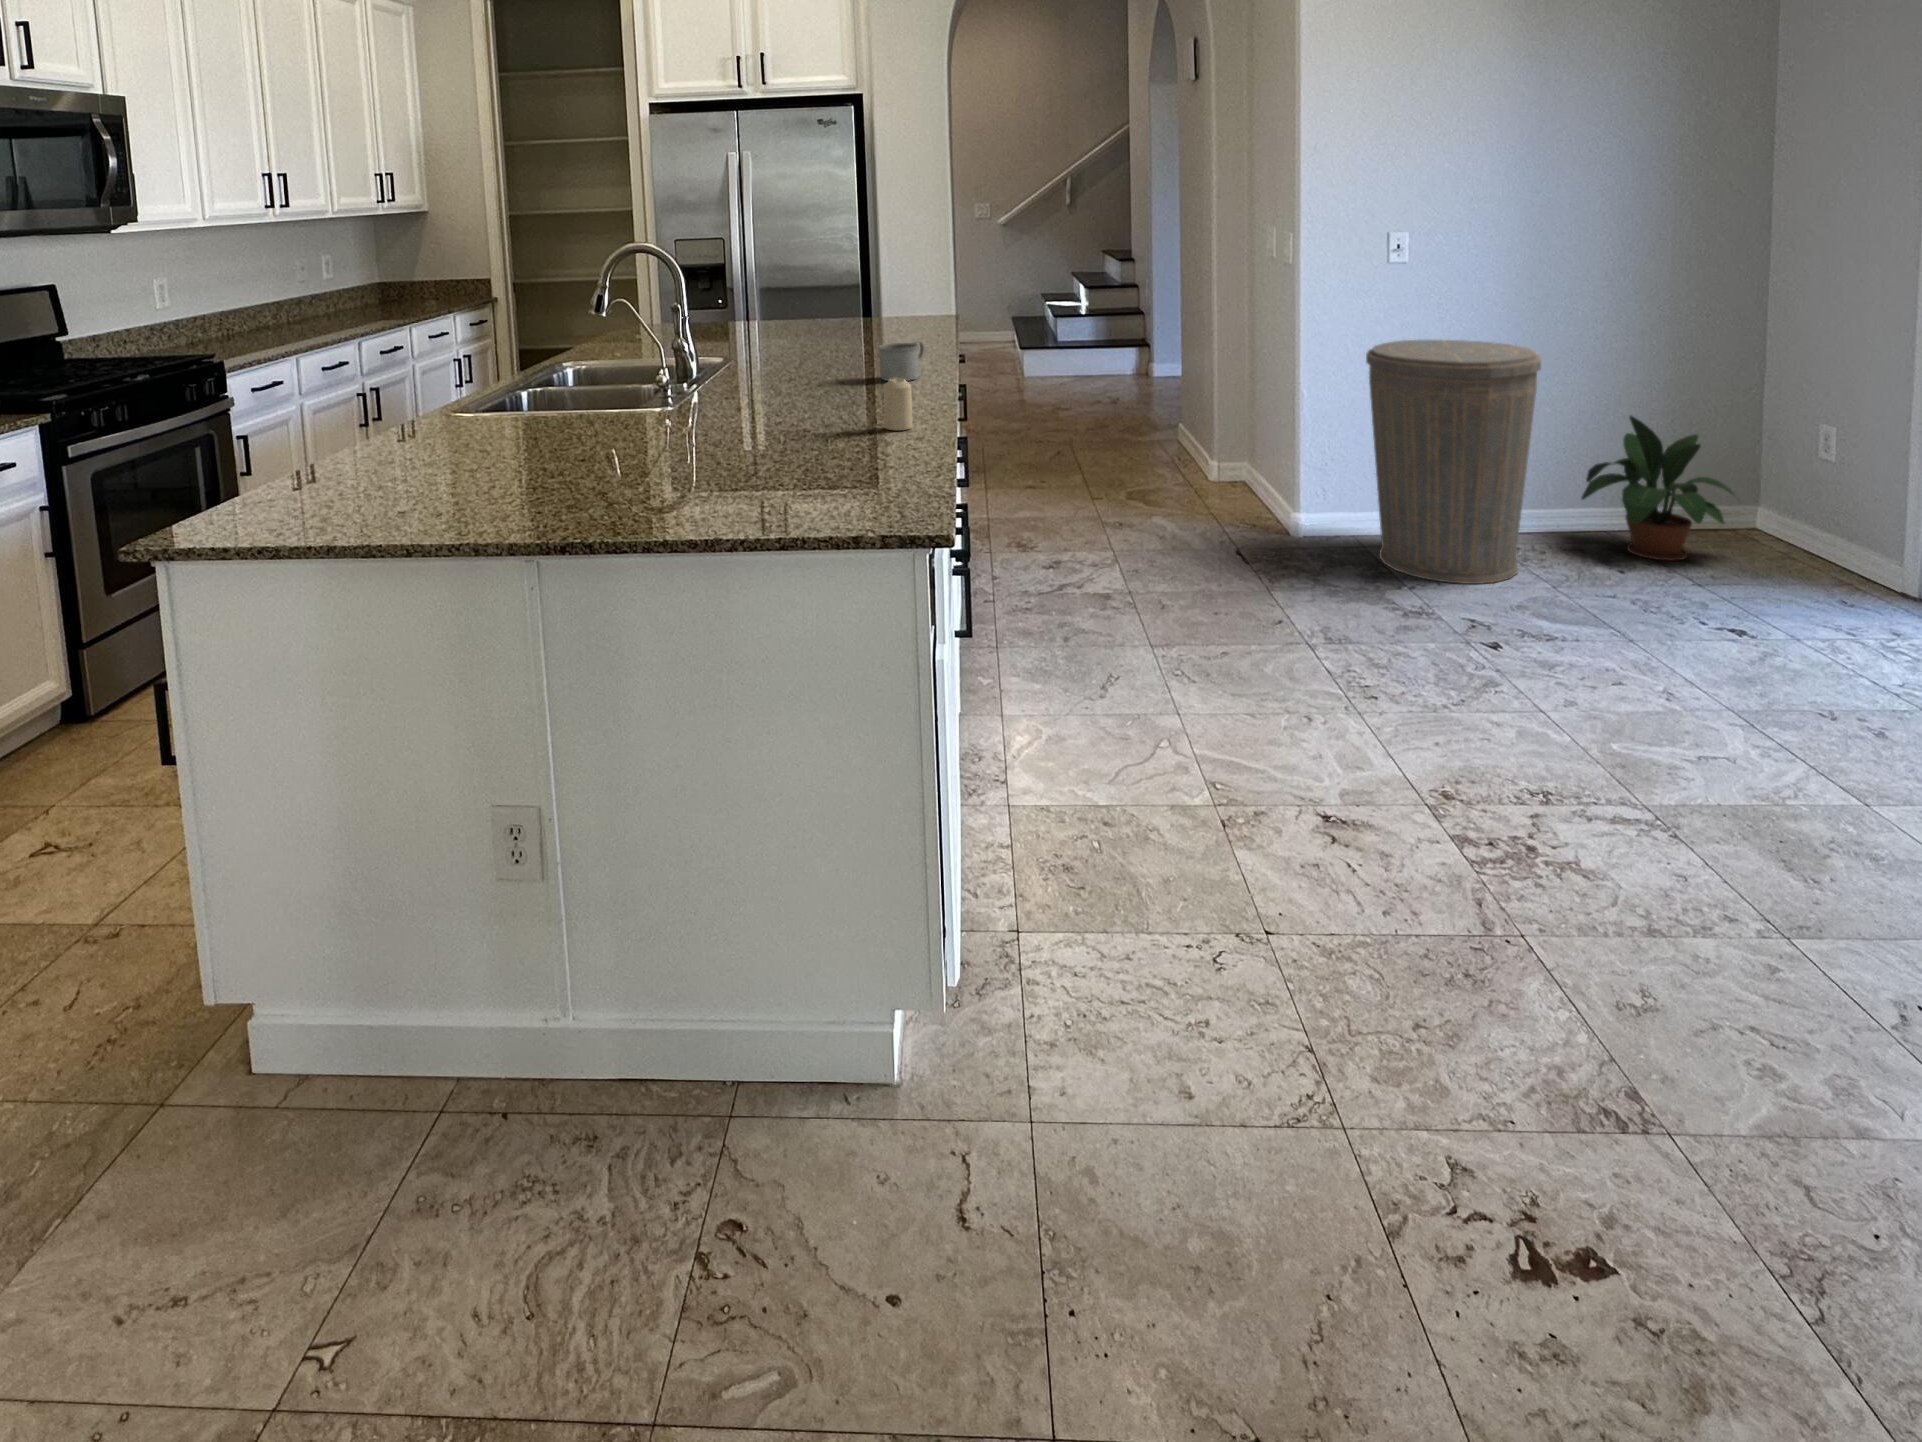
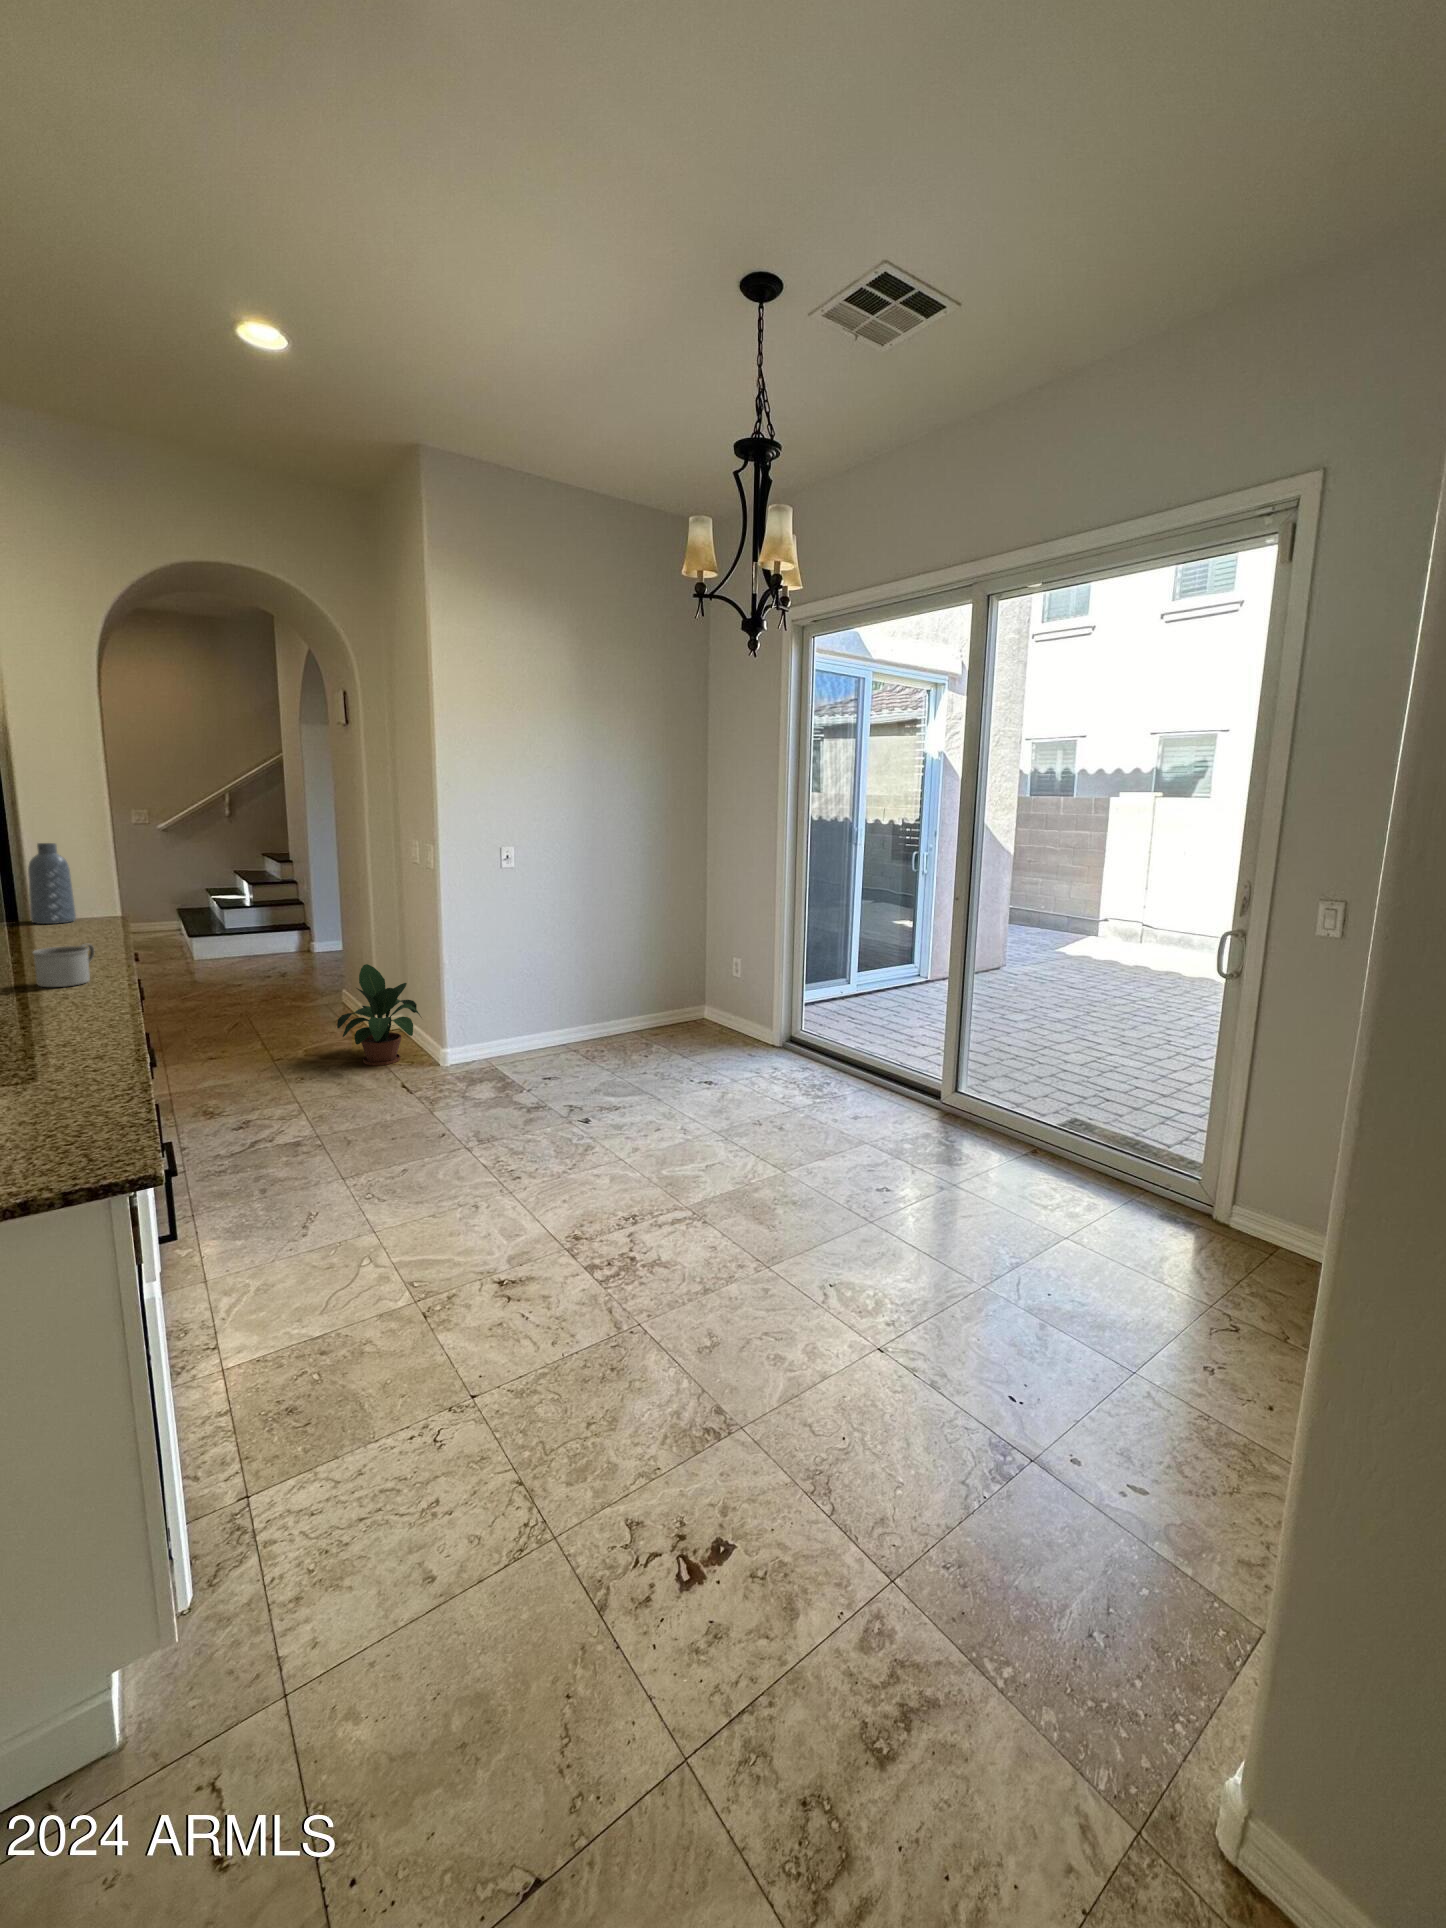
vase: none [882,245,916,326] -> present [28,843,76,924]
trash can: present [1366,340,1541,584] -> none [495,922,603,1083]
candle: present [884,378,912,430] -> none [48,991,90,1047]
potted plant: present [1582,416,1733,561] -> present [337,964,421,1066]

